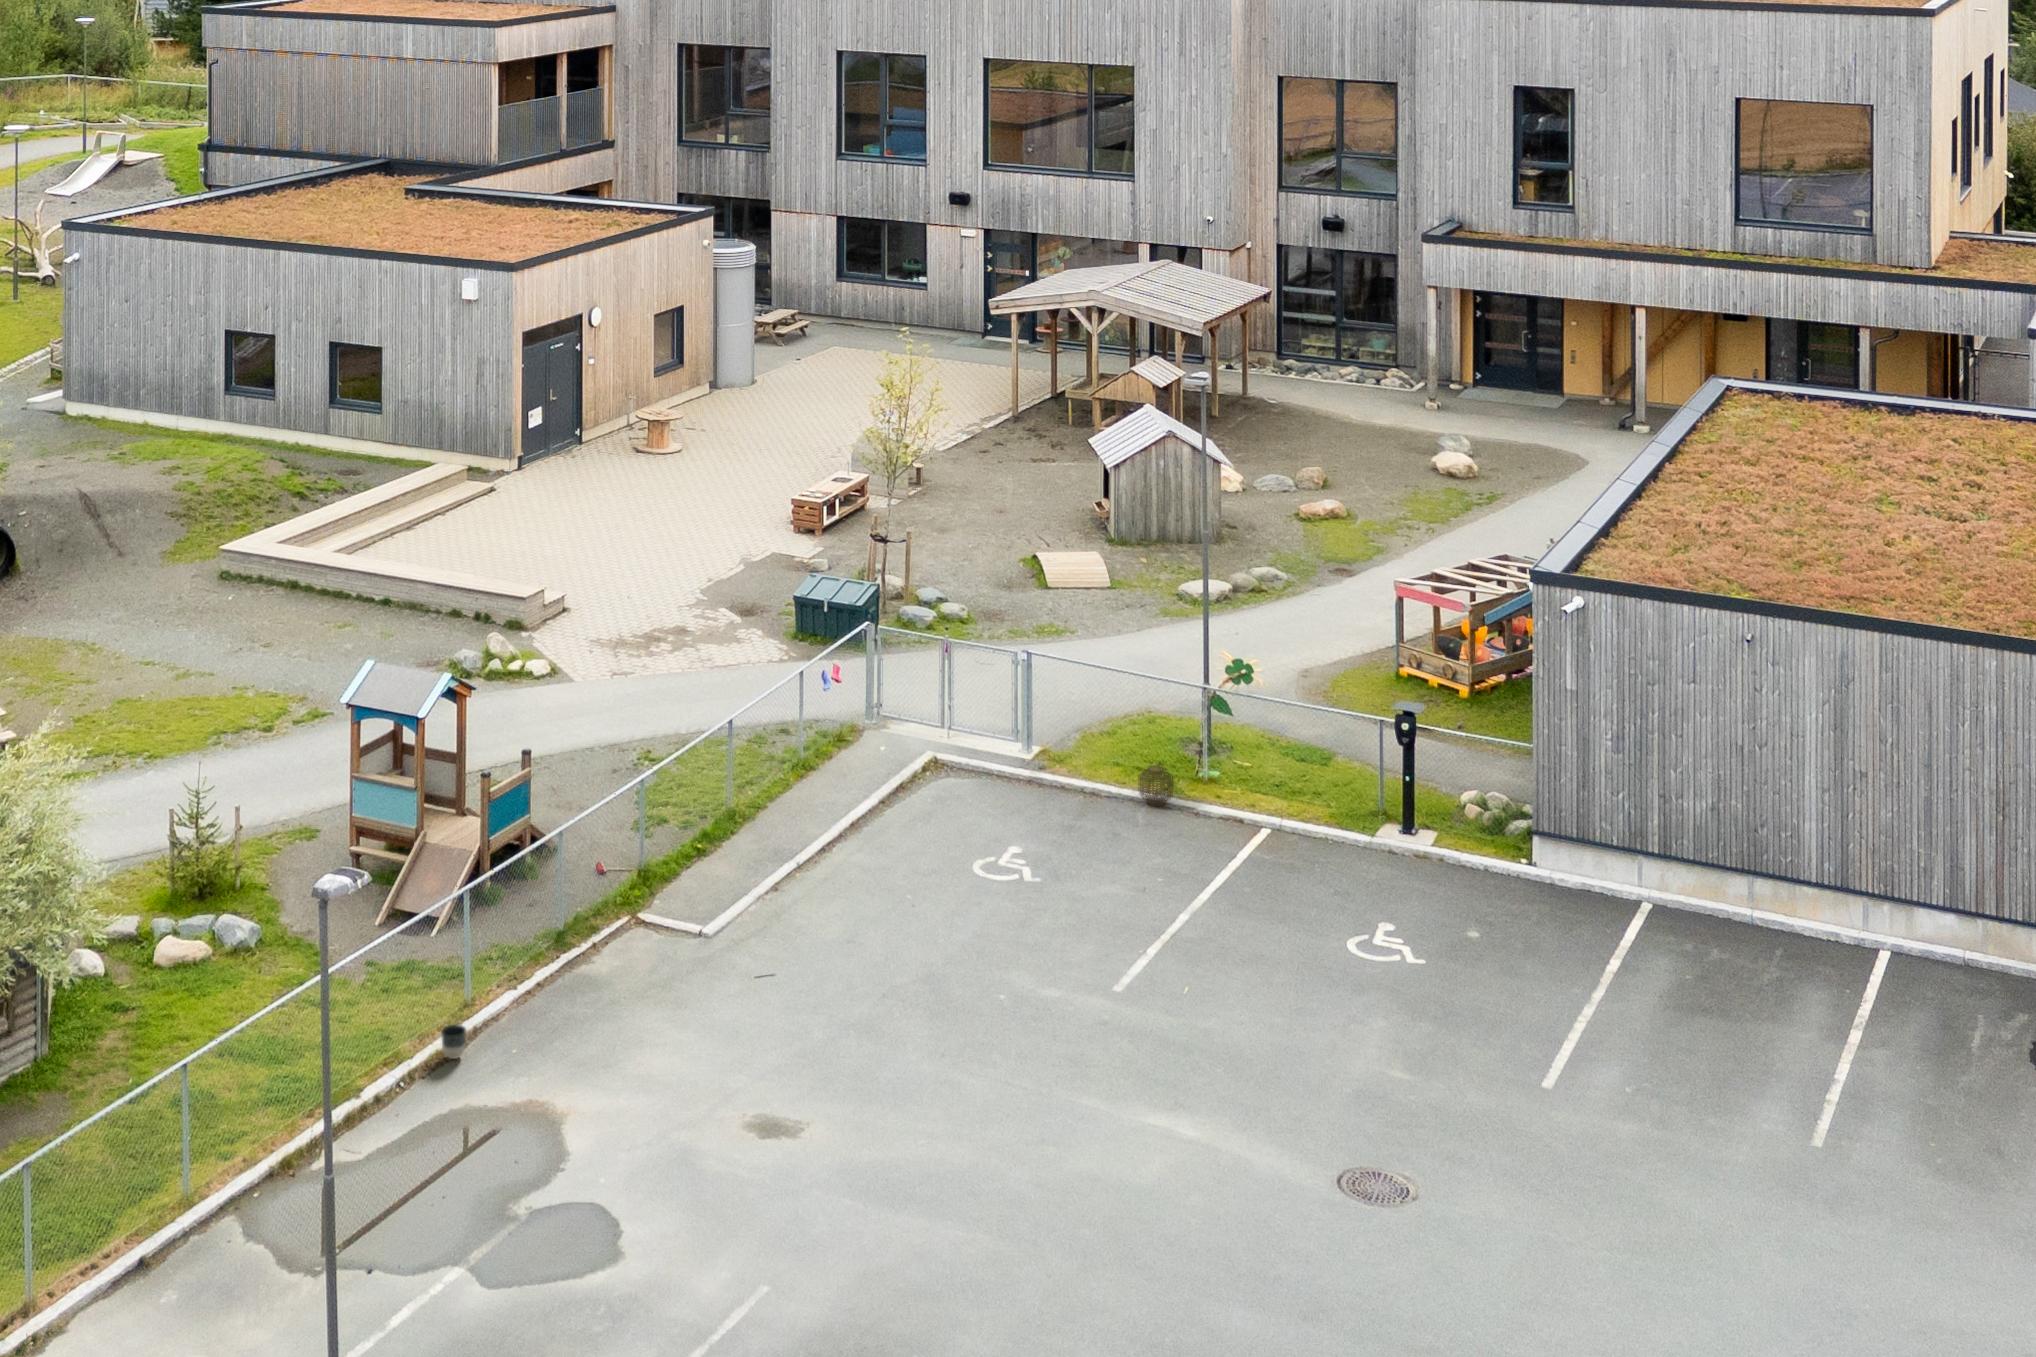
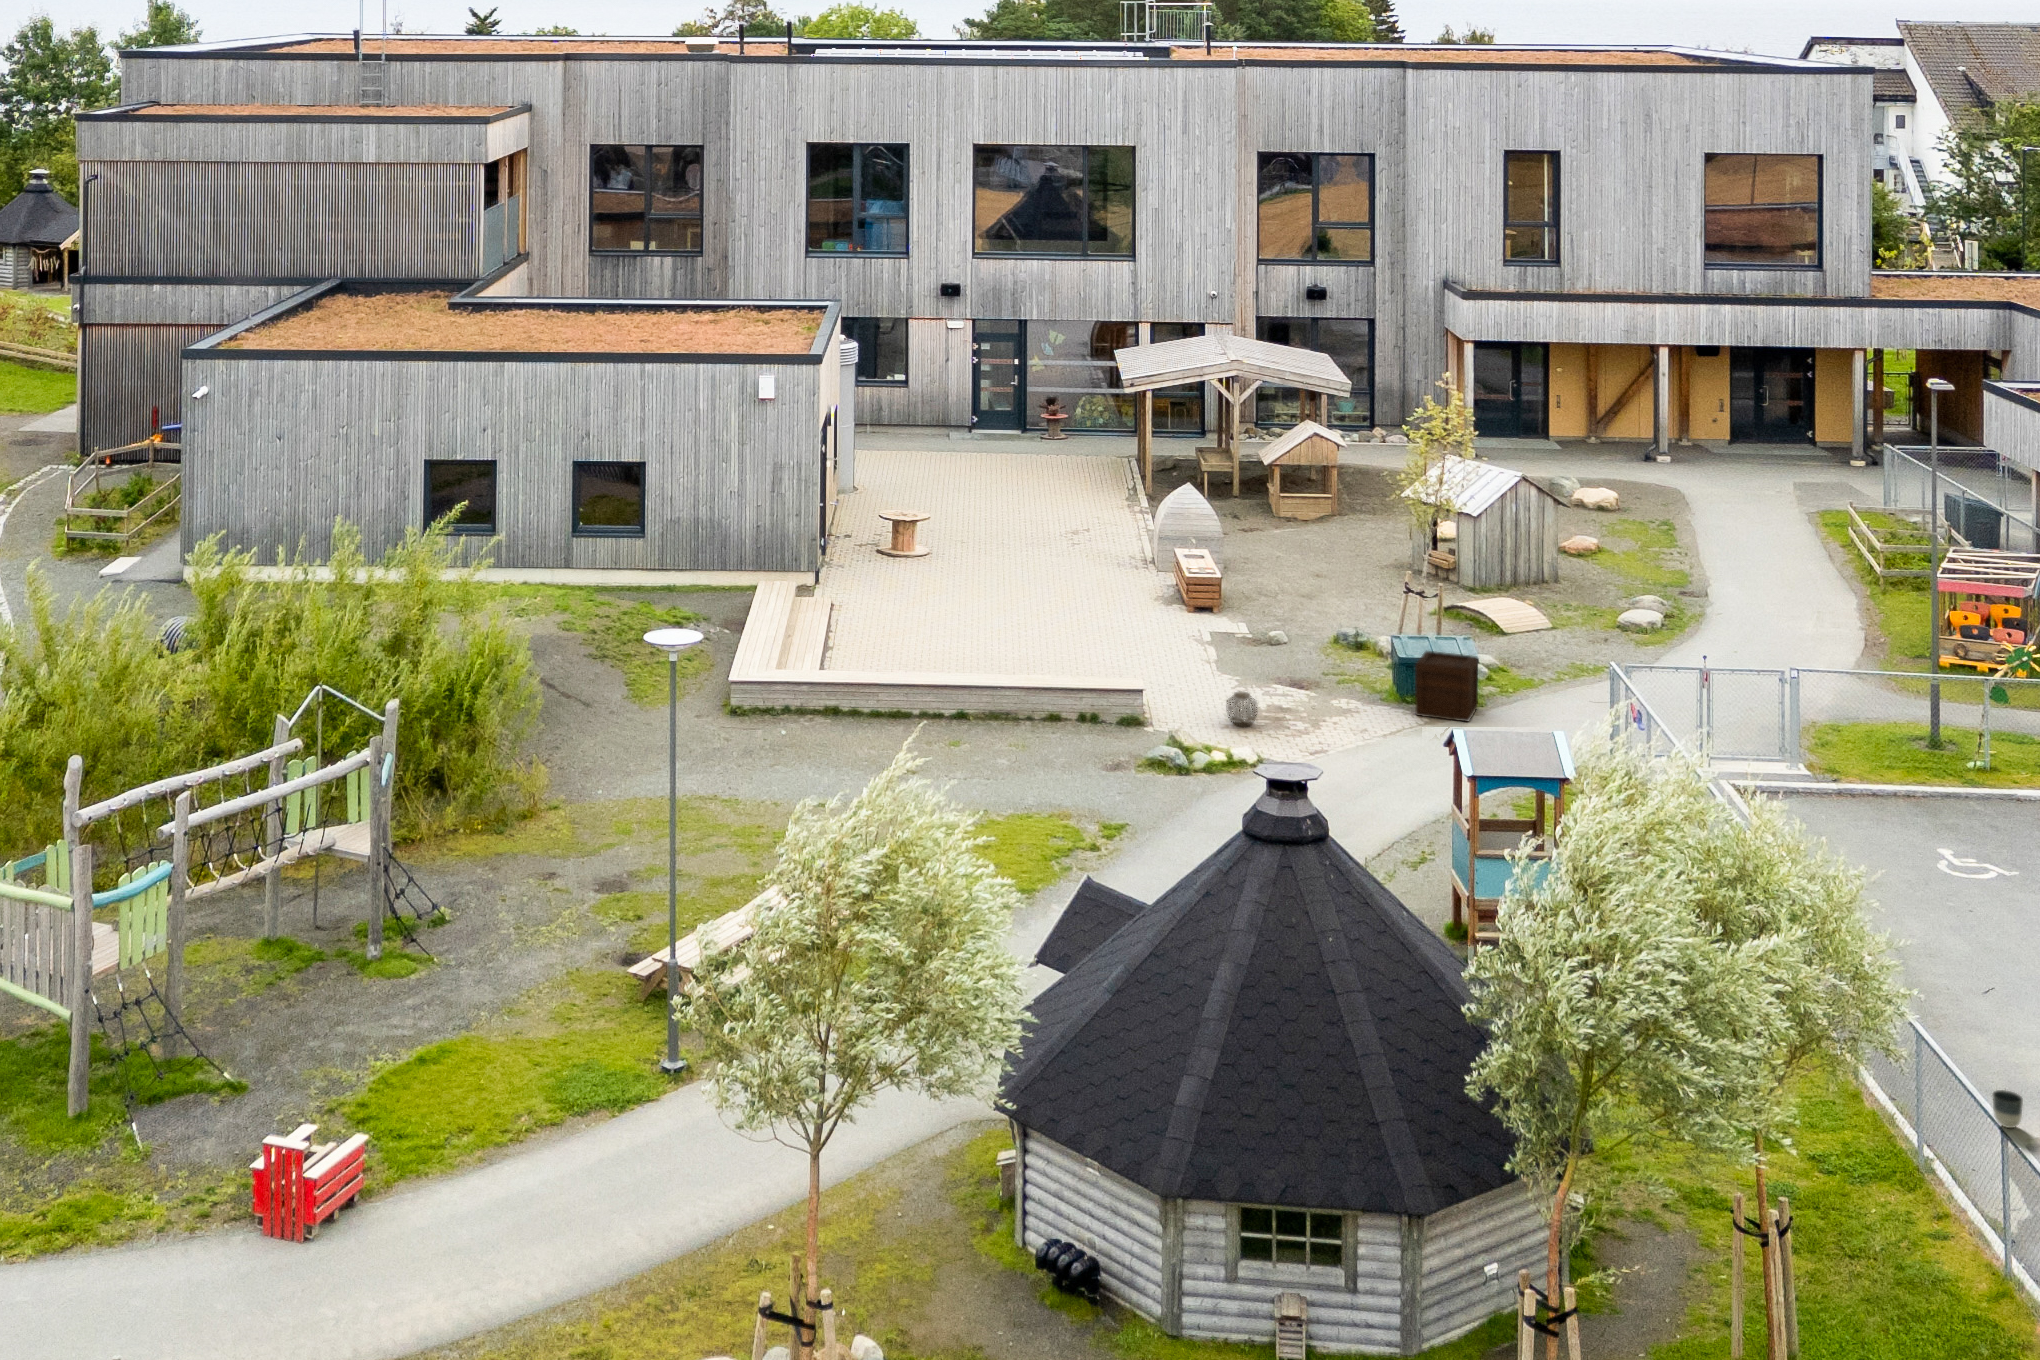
wooden crate: none [764,592,837,663] -> present [1415,651,1478,722]
woven basket: present [1138,765,1173,807] -> present [1226,692,1257,727]

